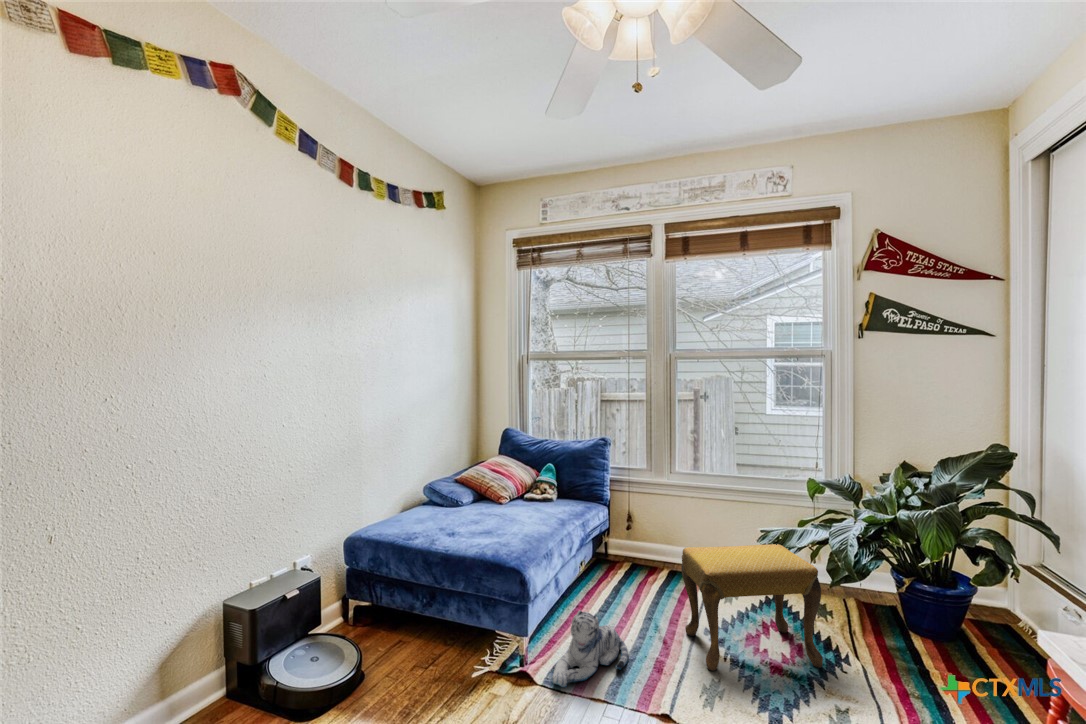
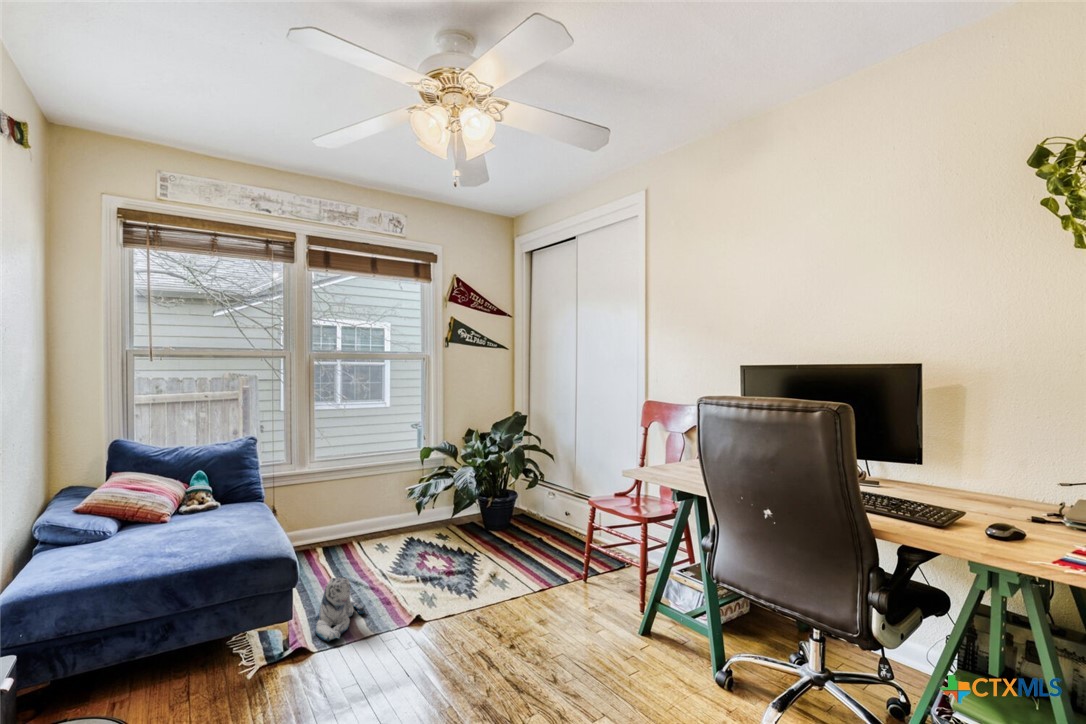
footstool: present [682,544,823,671] -> none [376,495,467,588]

